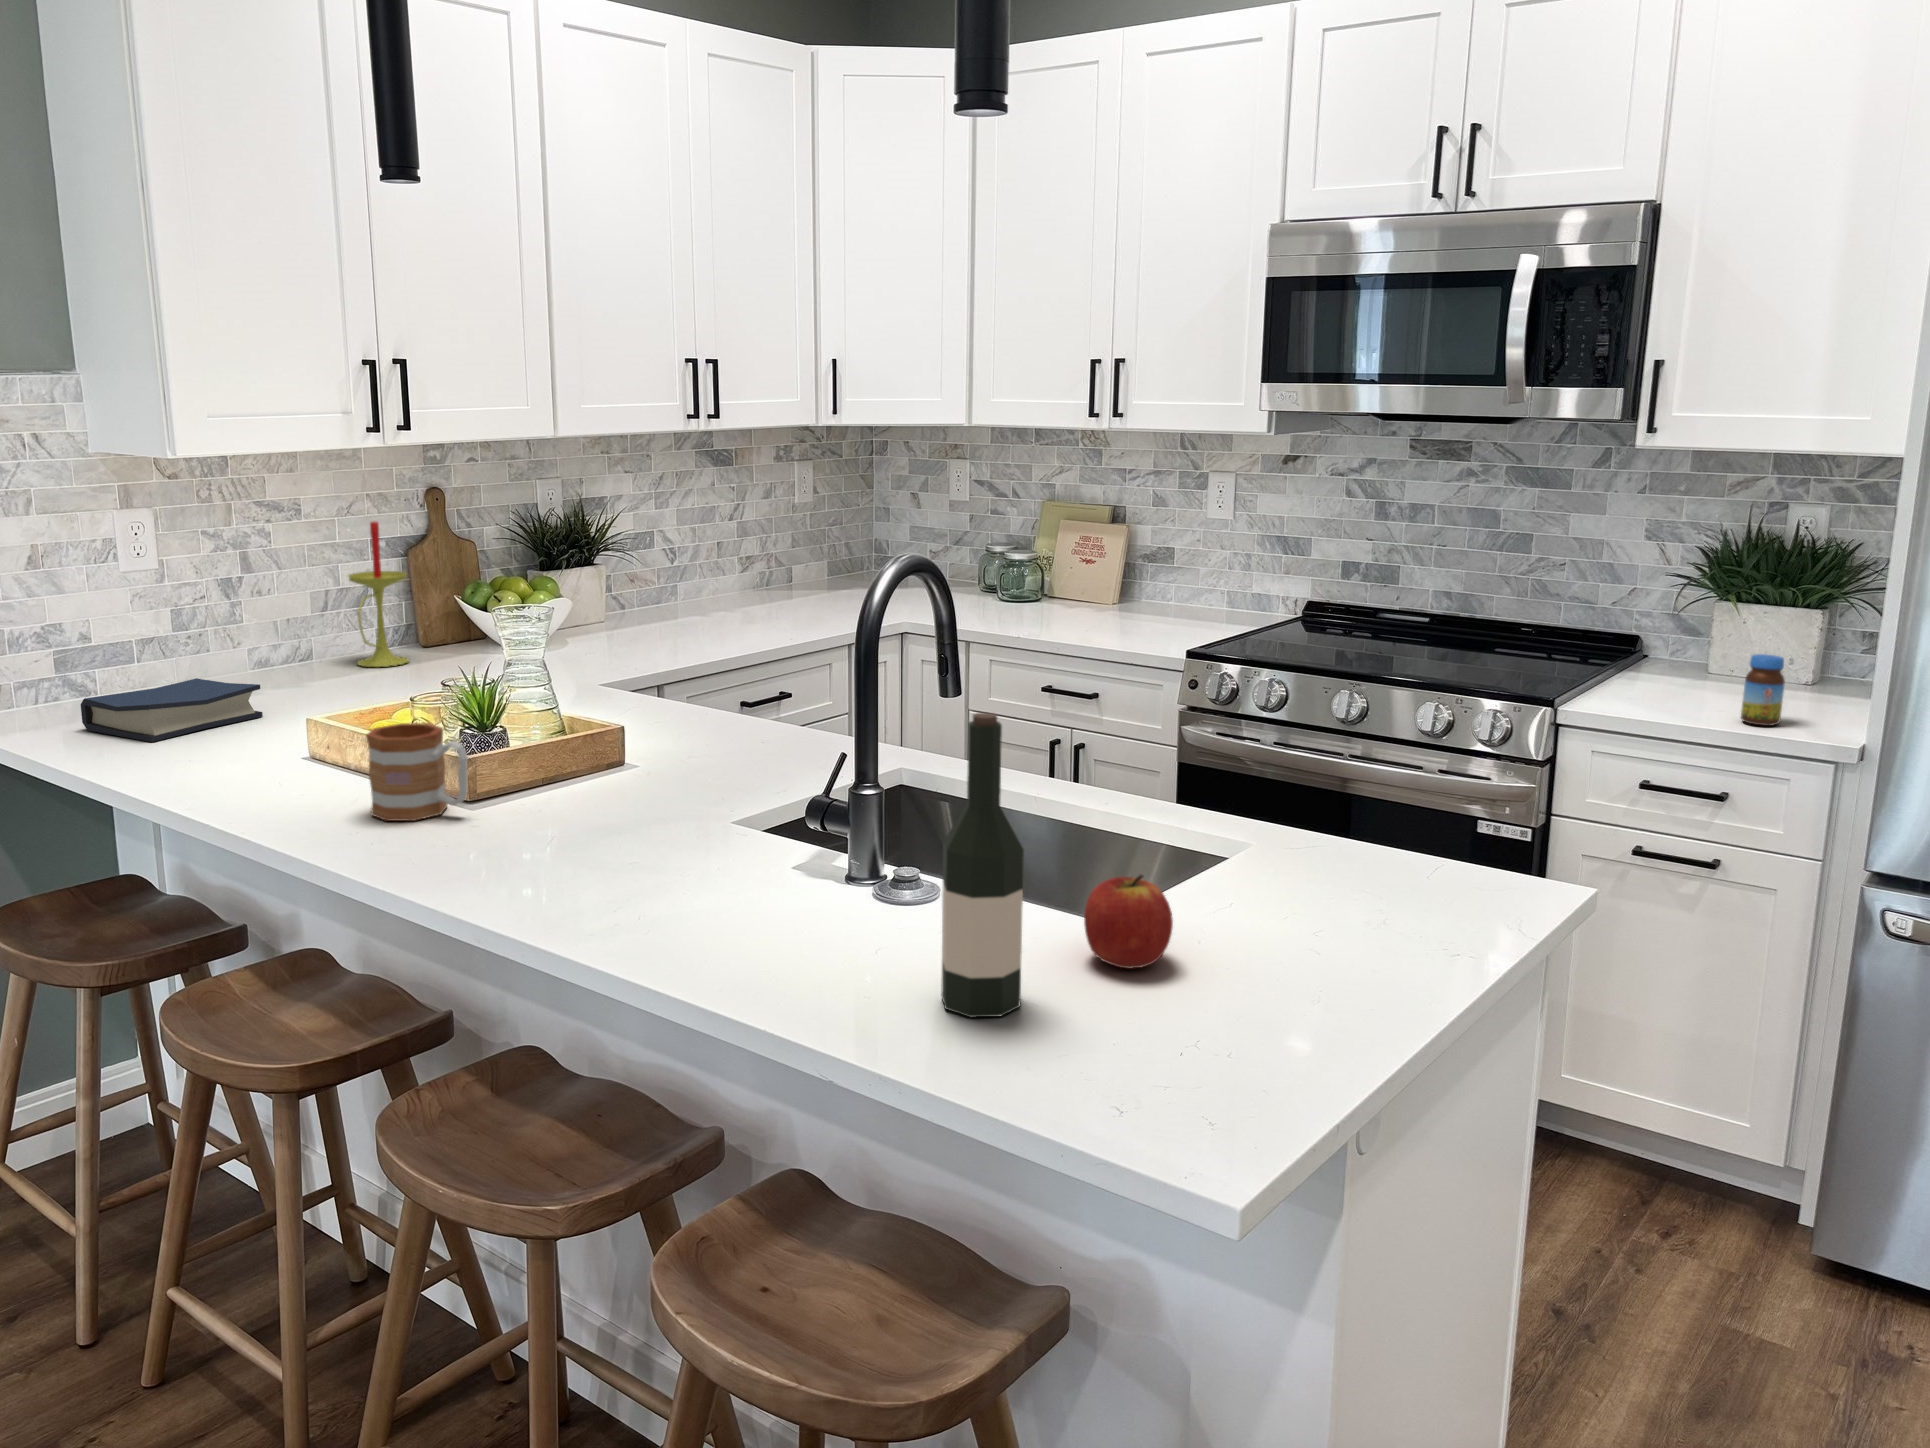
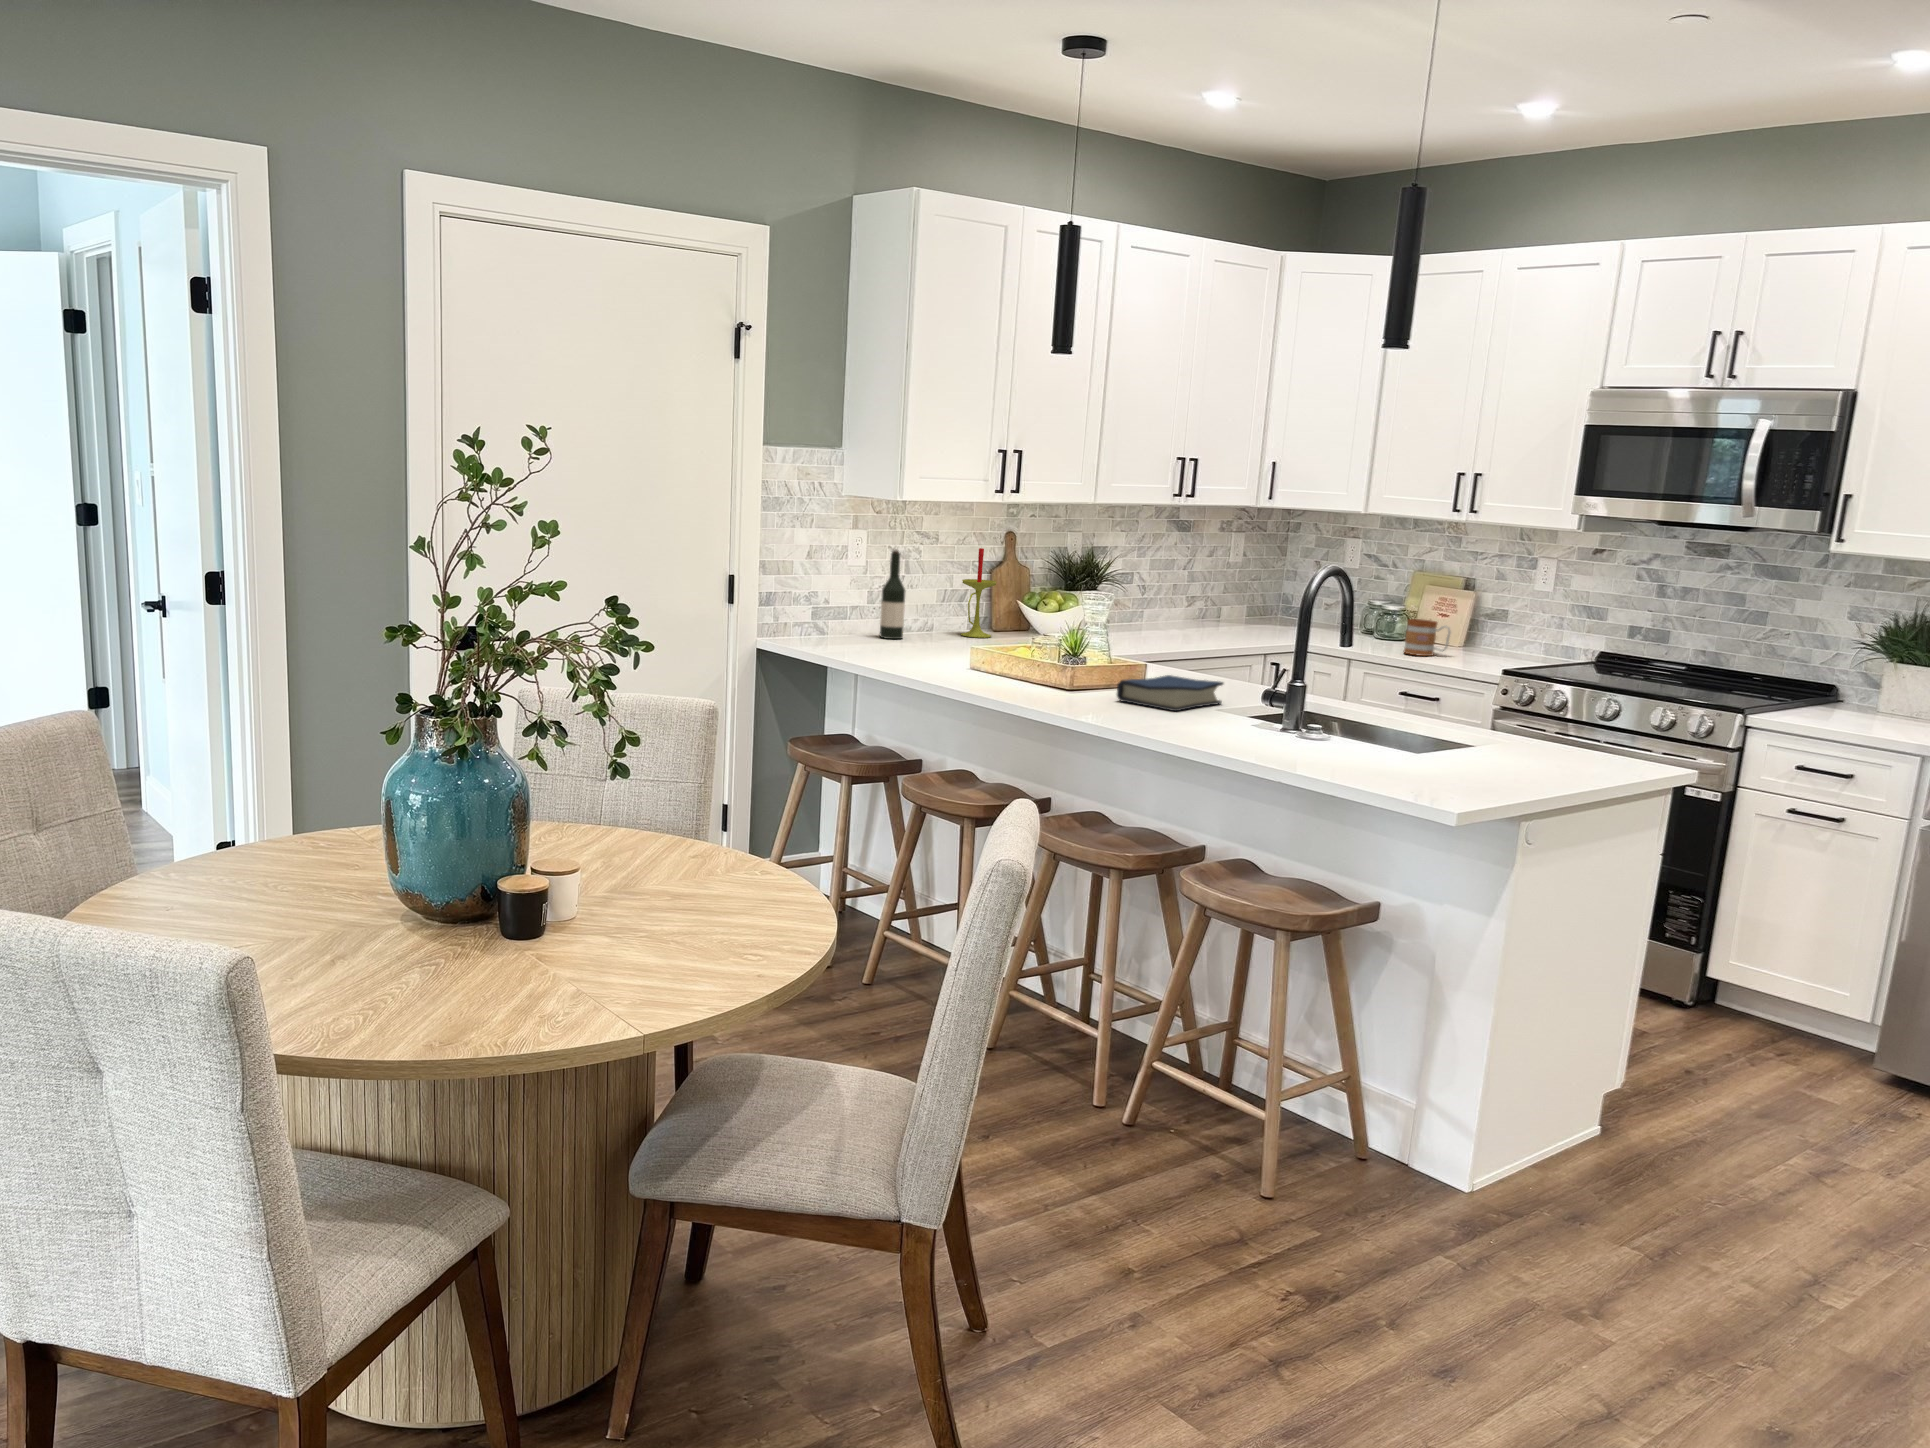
jar: present [1741,654,1785,726] -> none [1865,686,1897,732]
hardback book: present [81,678,263,742] -> present [1117,675,1223,711]
wine bottle: present [941,713,1024,1017] -> present [880,550,905,639]
mug: present [366,723,468,821] -> present [1404,619,1451,656]
apple: present [1084,875,1173,969] -> none [1404,723,1448,767]

